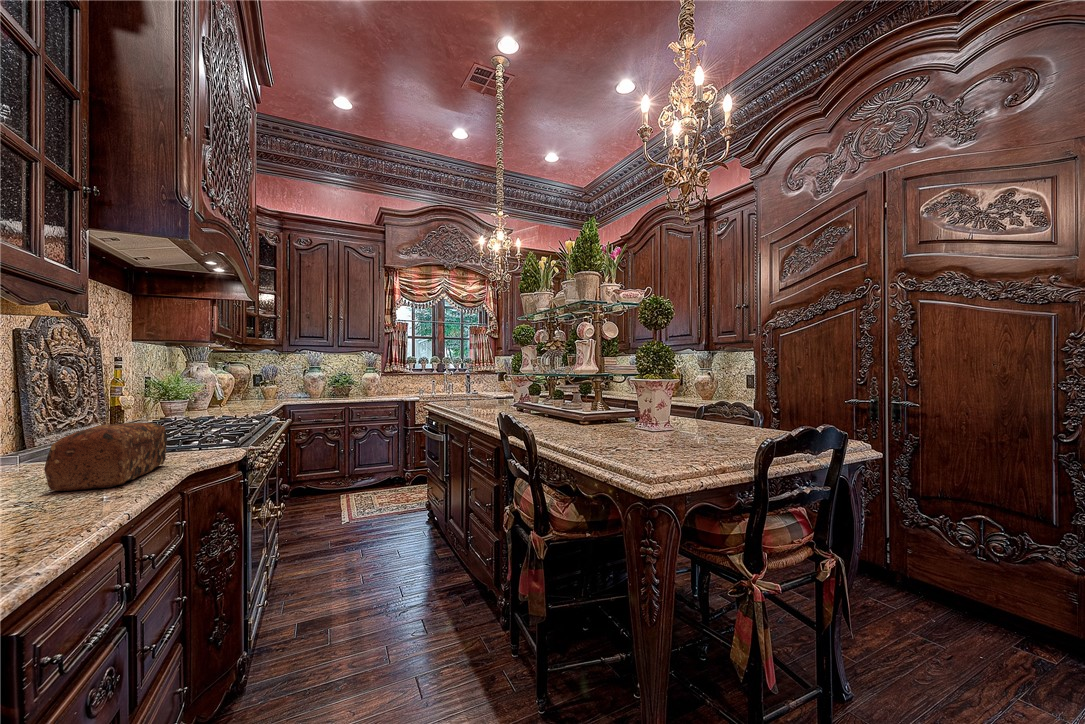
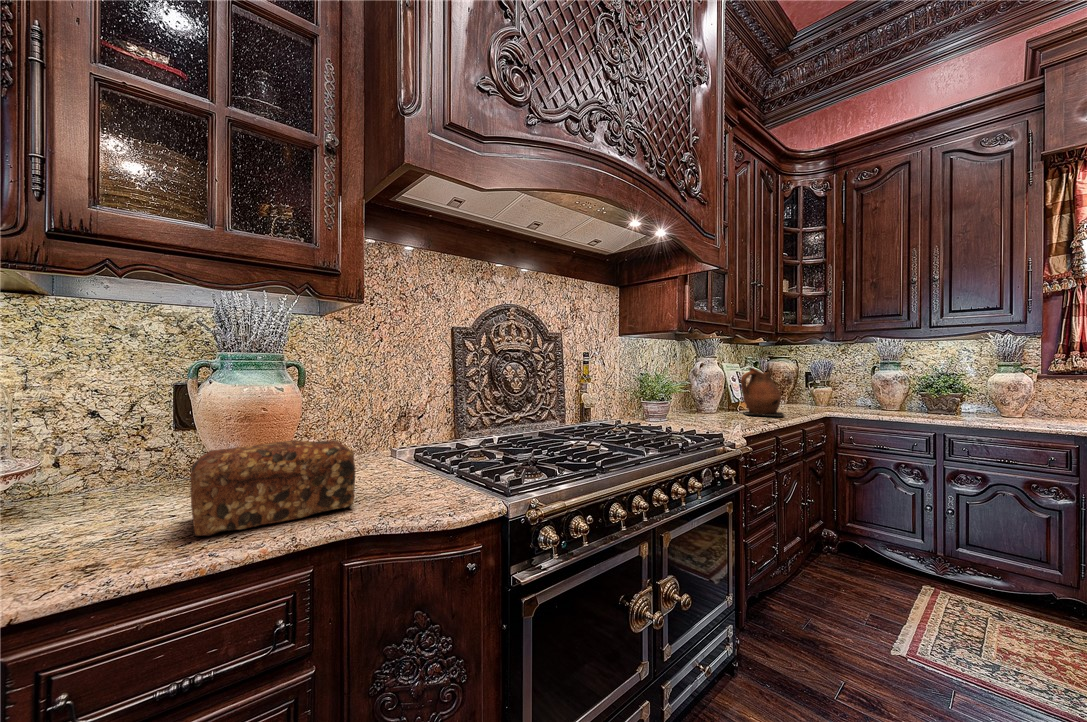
ceramic pitcher: none [234,371,271,407] -> present [741,368,783,417]

